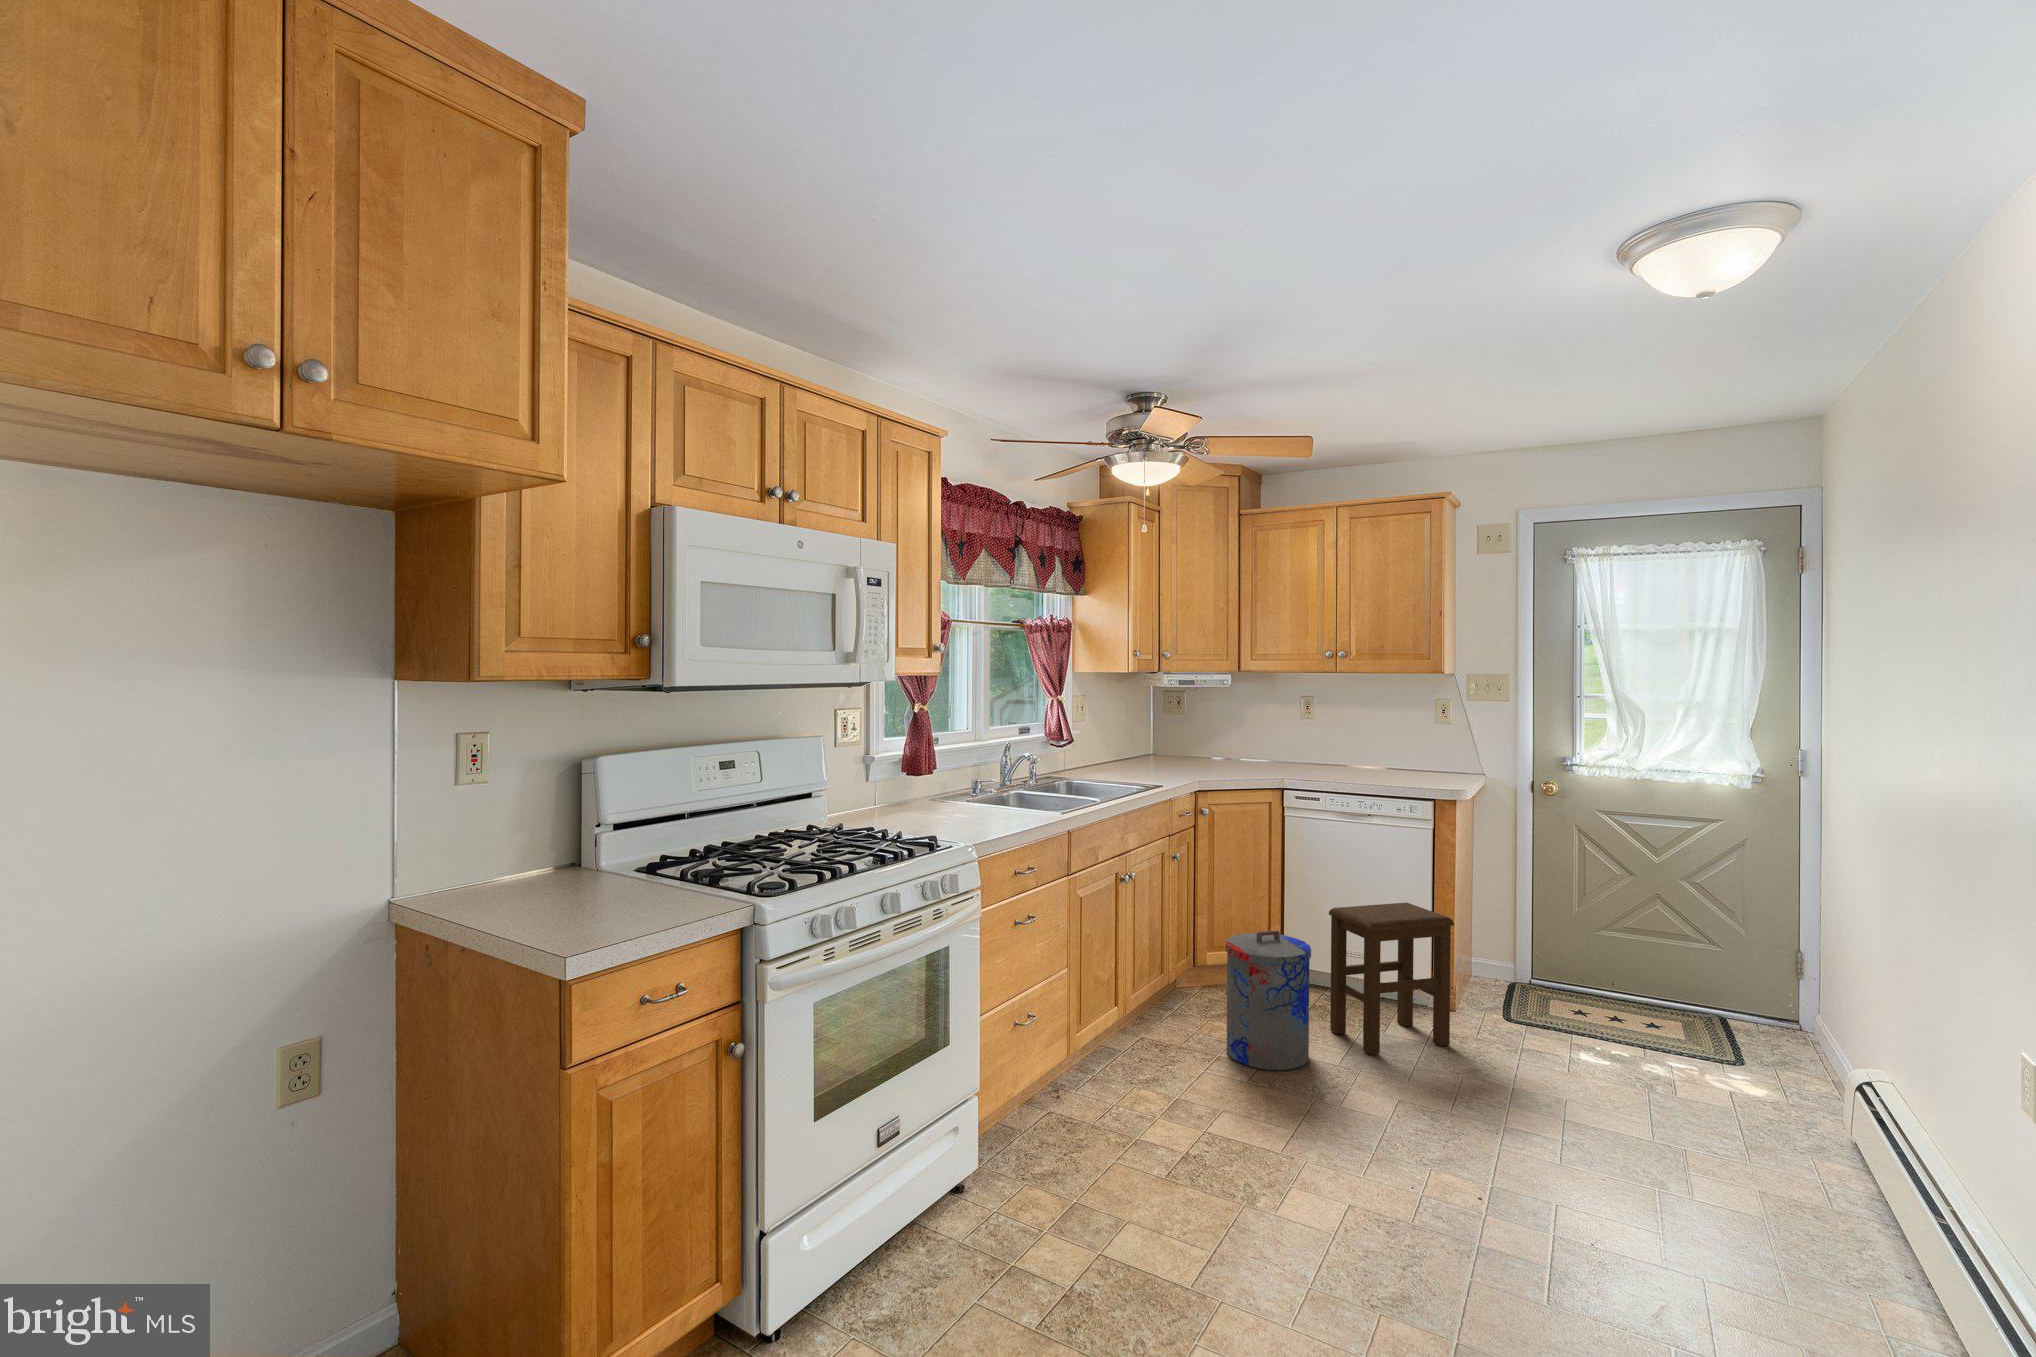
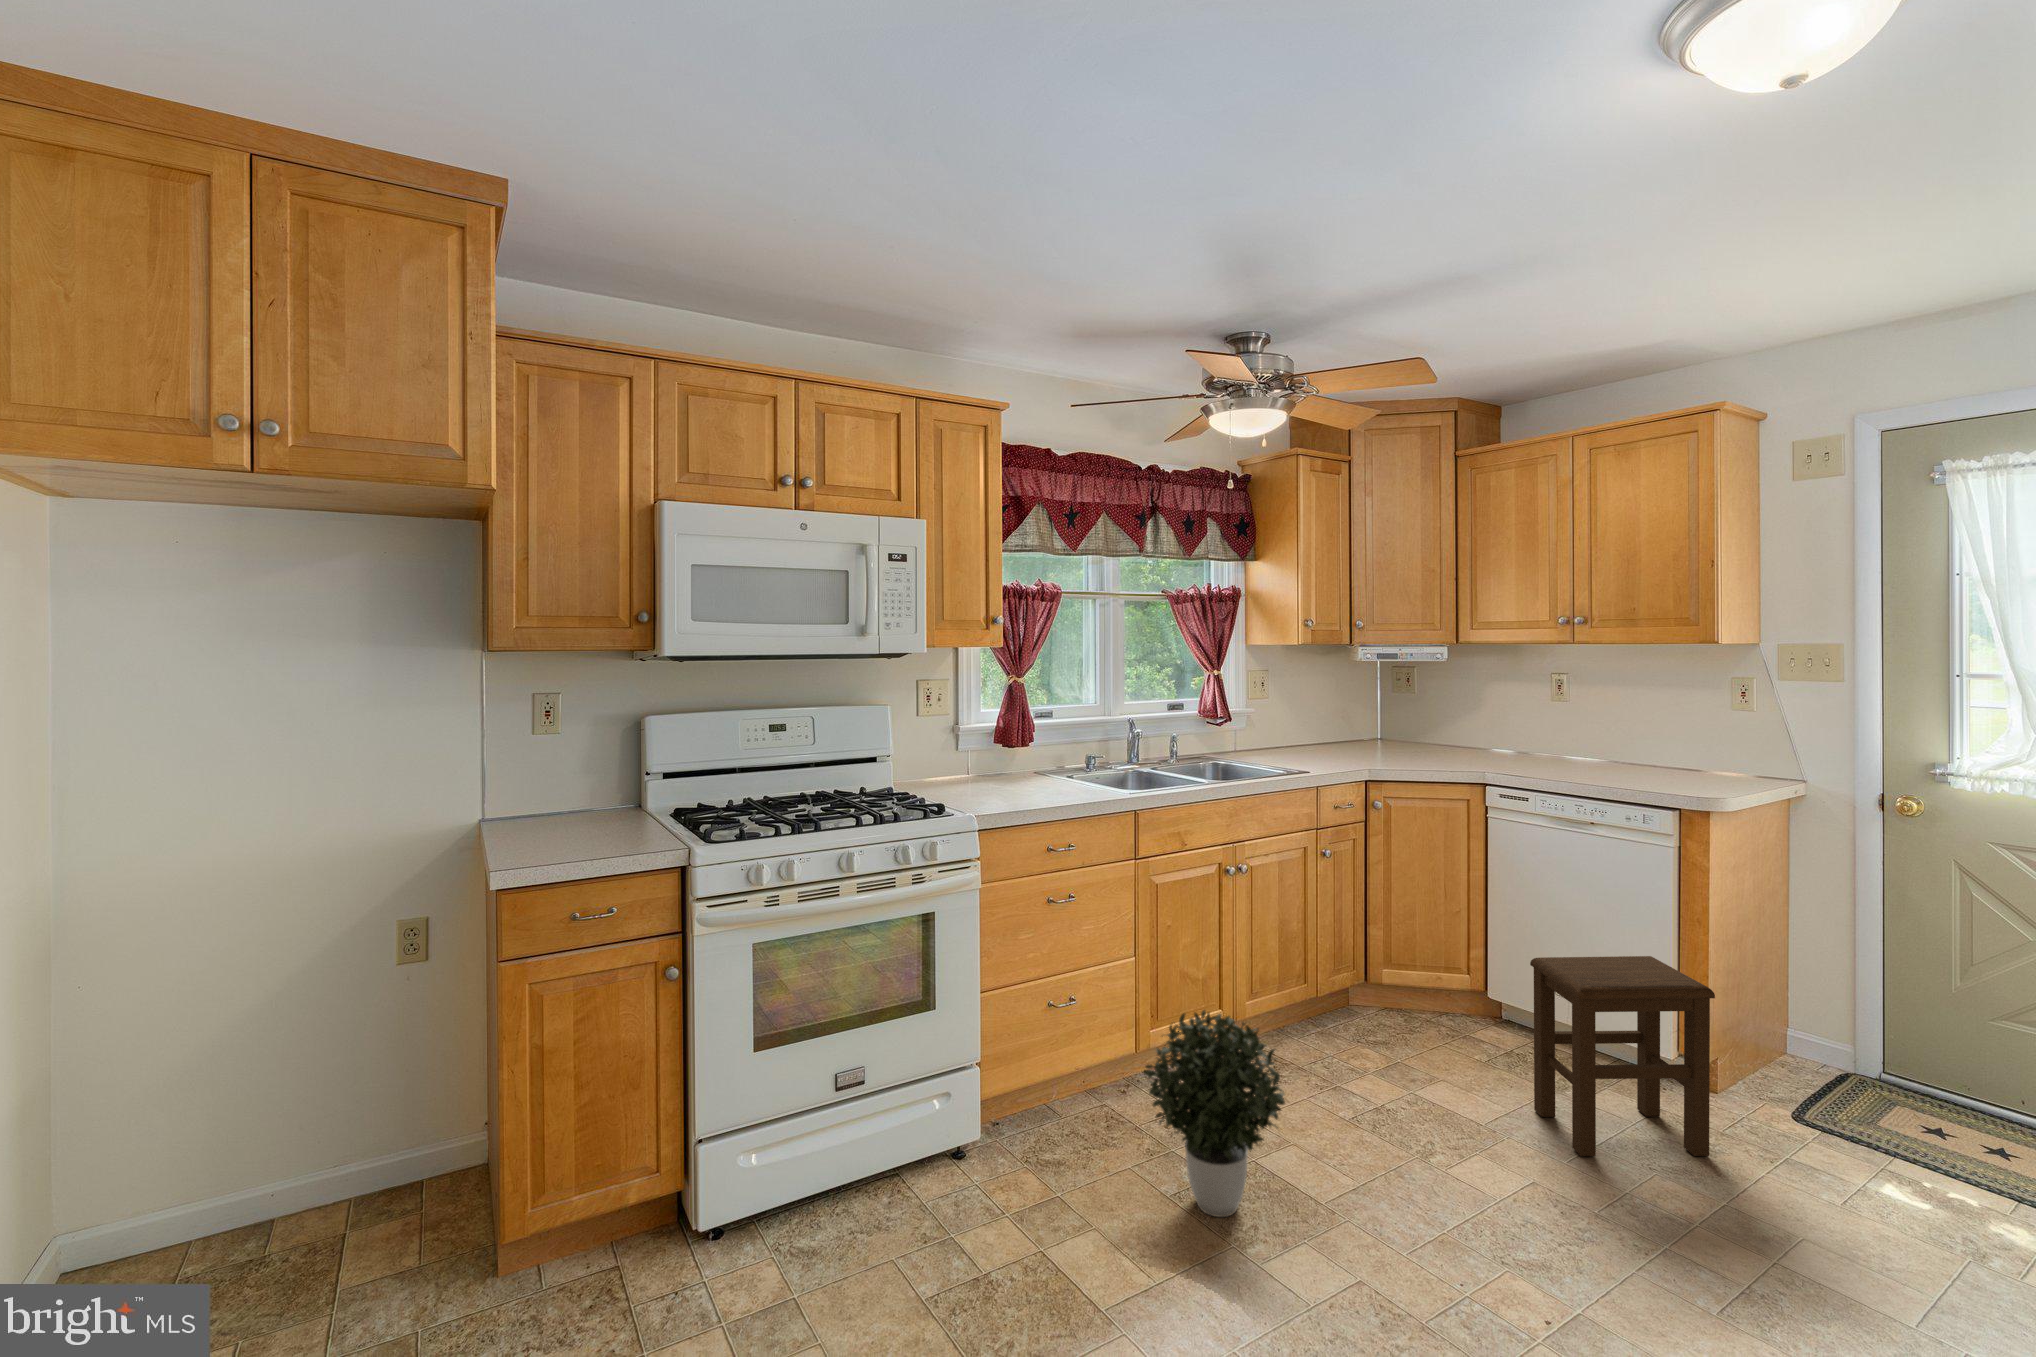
trash can: present [1226,930,1311,1070] -> none [1376,982,1491,1164]
potted plant: none [1068,955,1184,1125] -> present [1143,1010,1285,1217]

